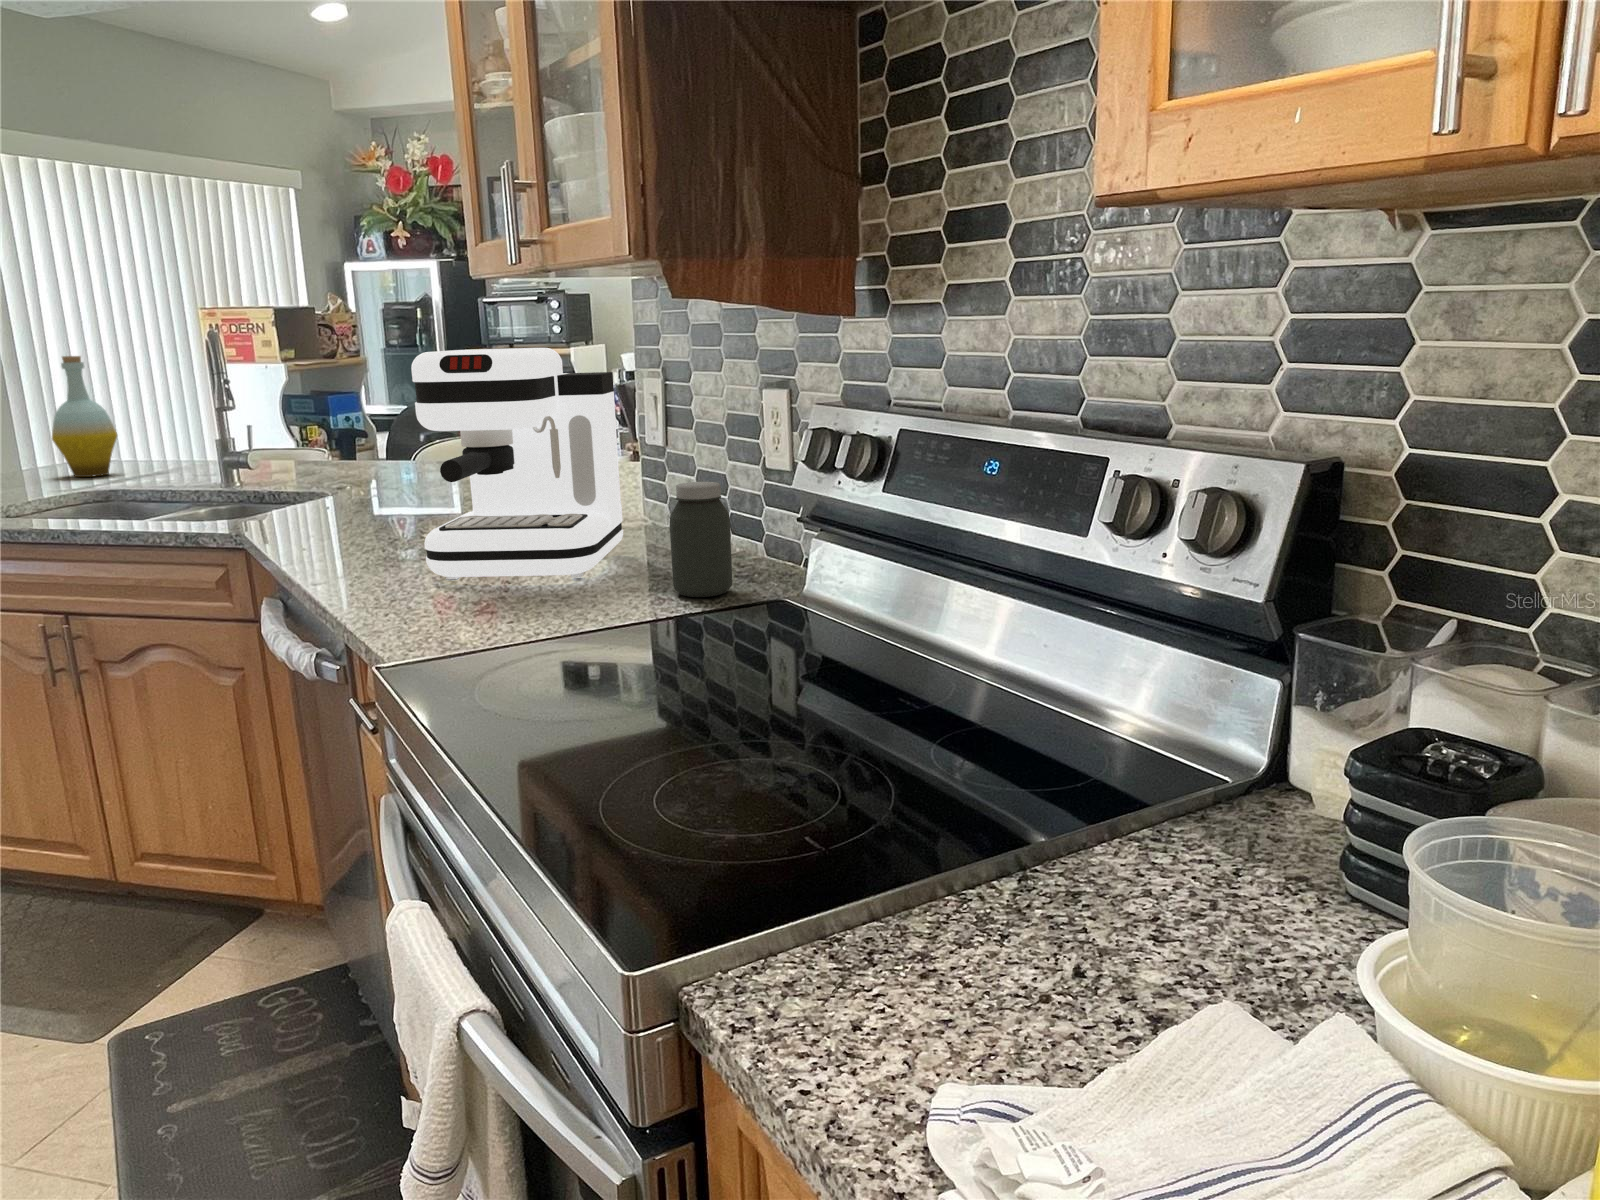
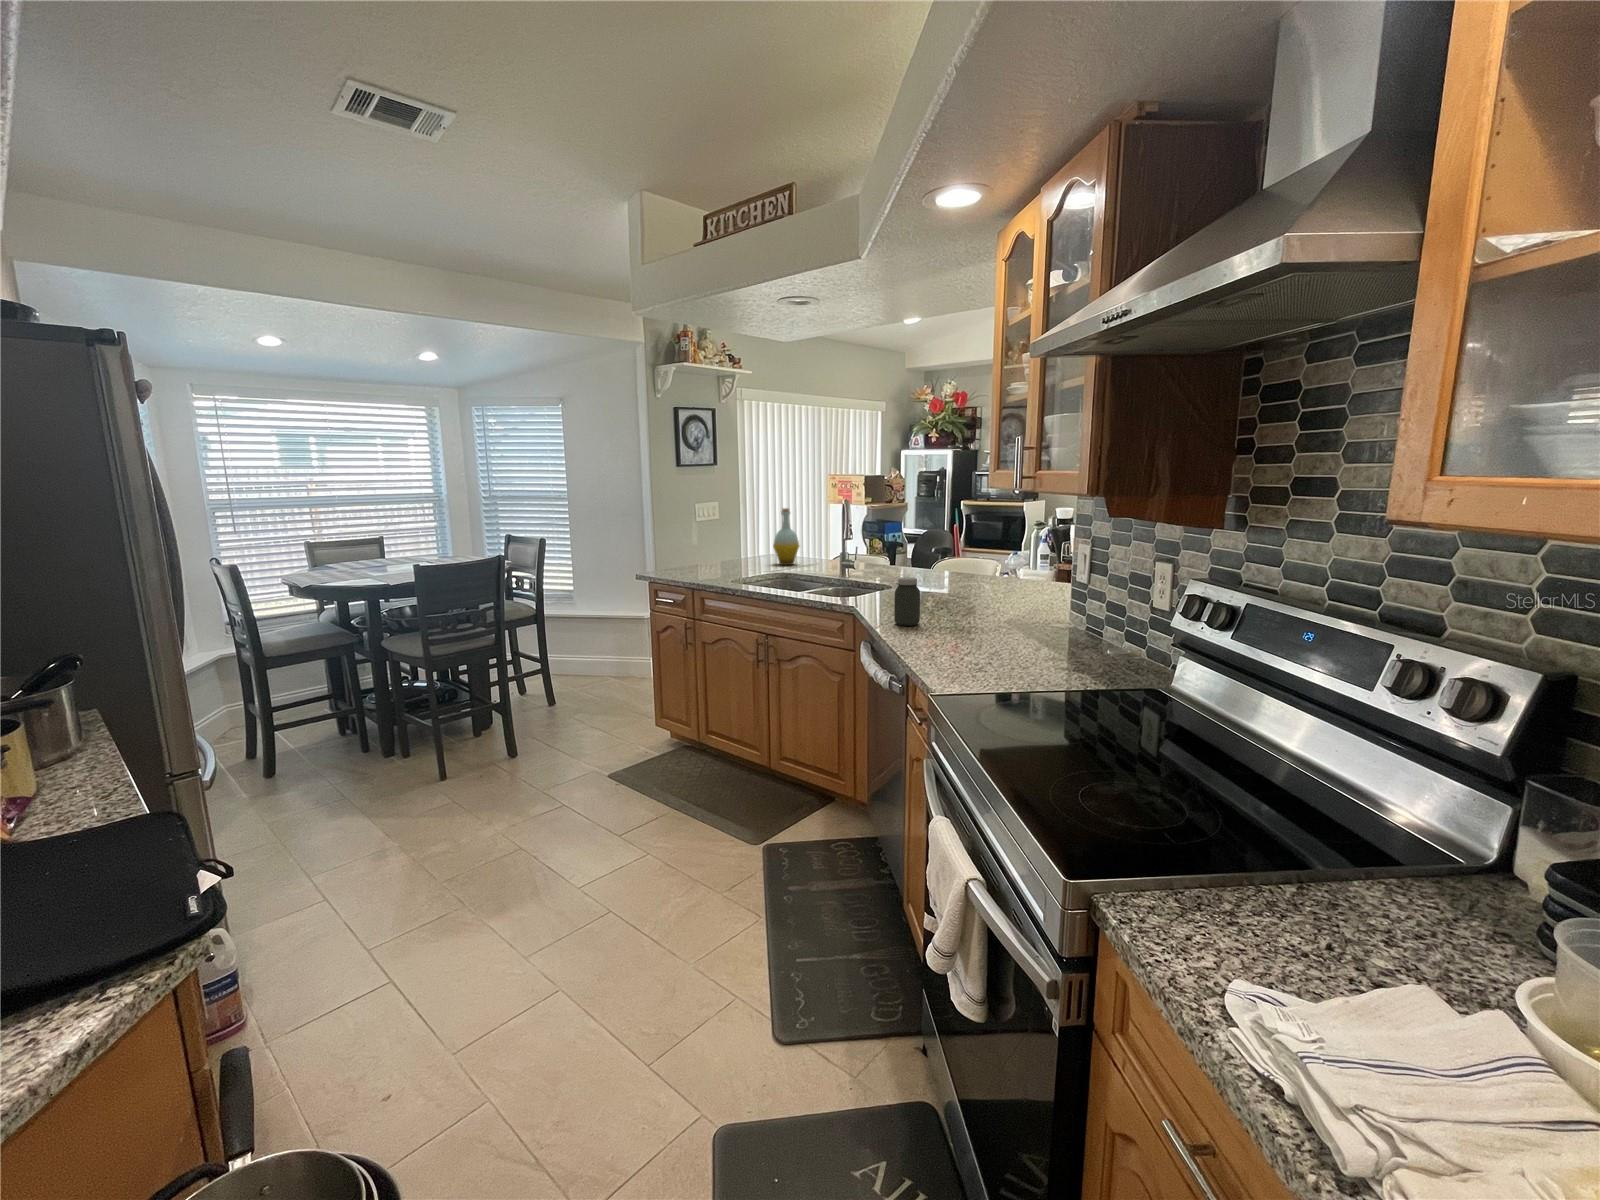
coffee maker: present [411,348,623,580] -> none [952,528,1061,654]
jar: present [670,482,732,597] -> present [894,577,920,626]

